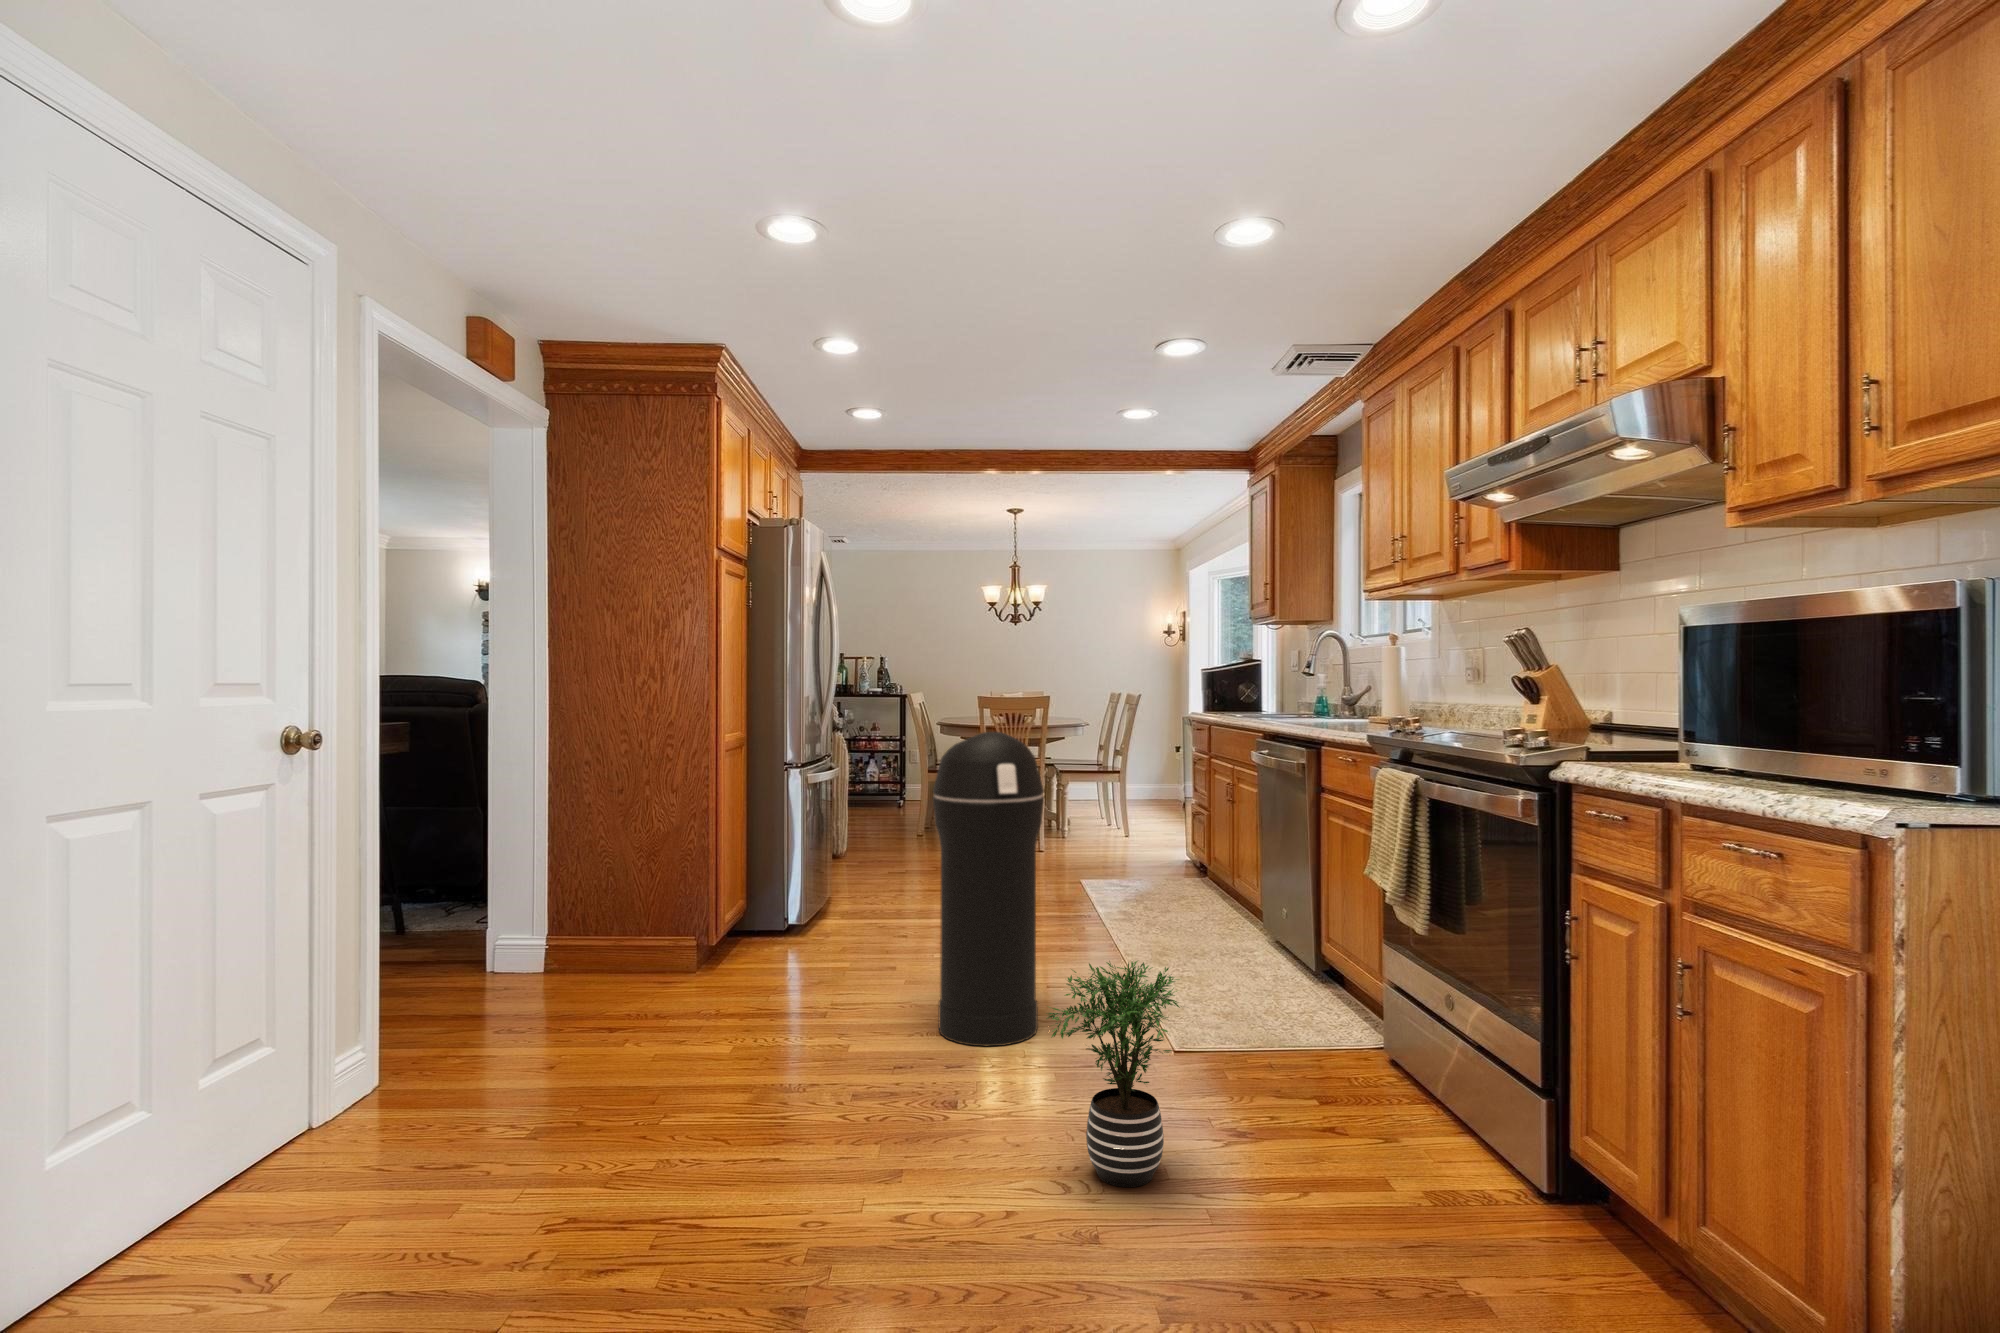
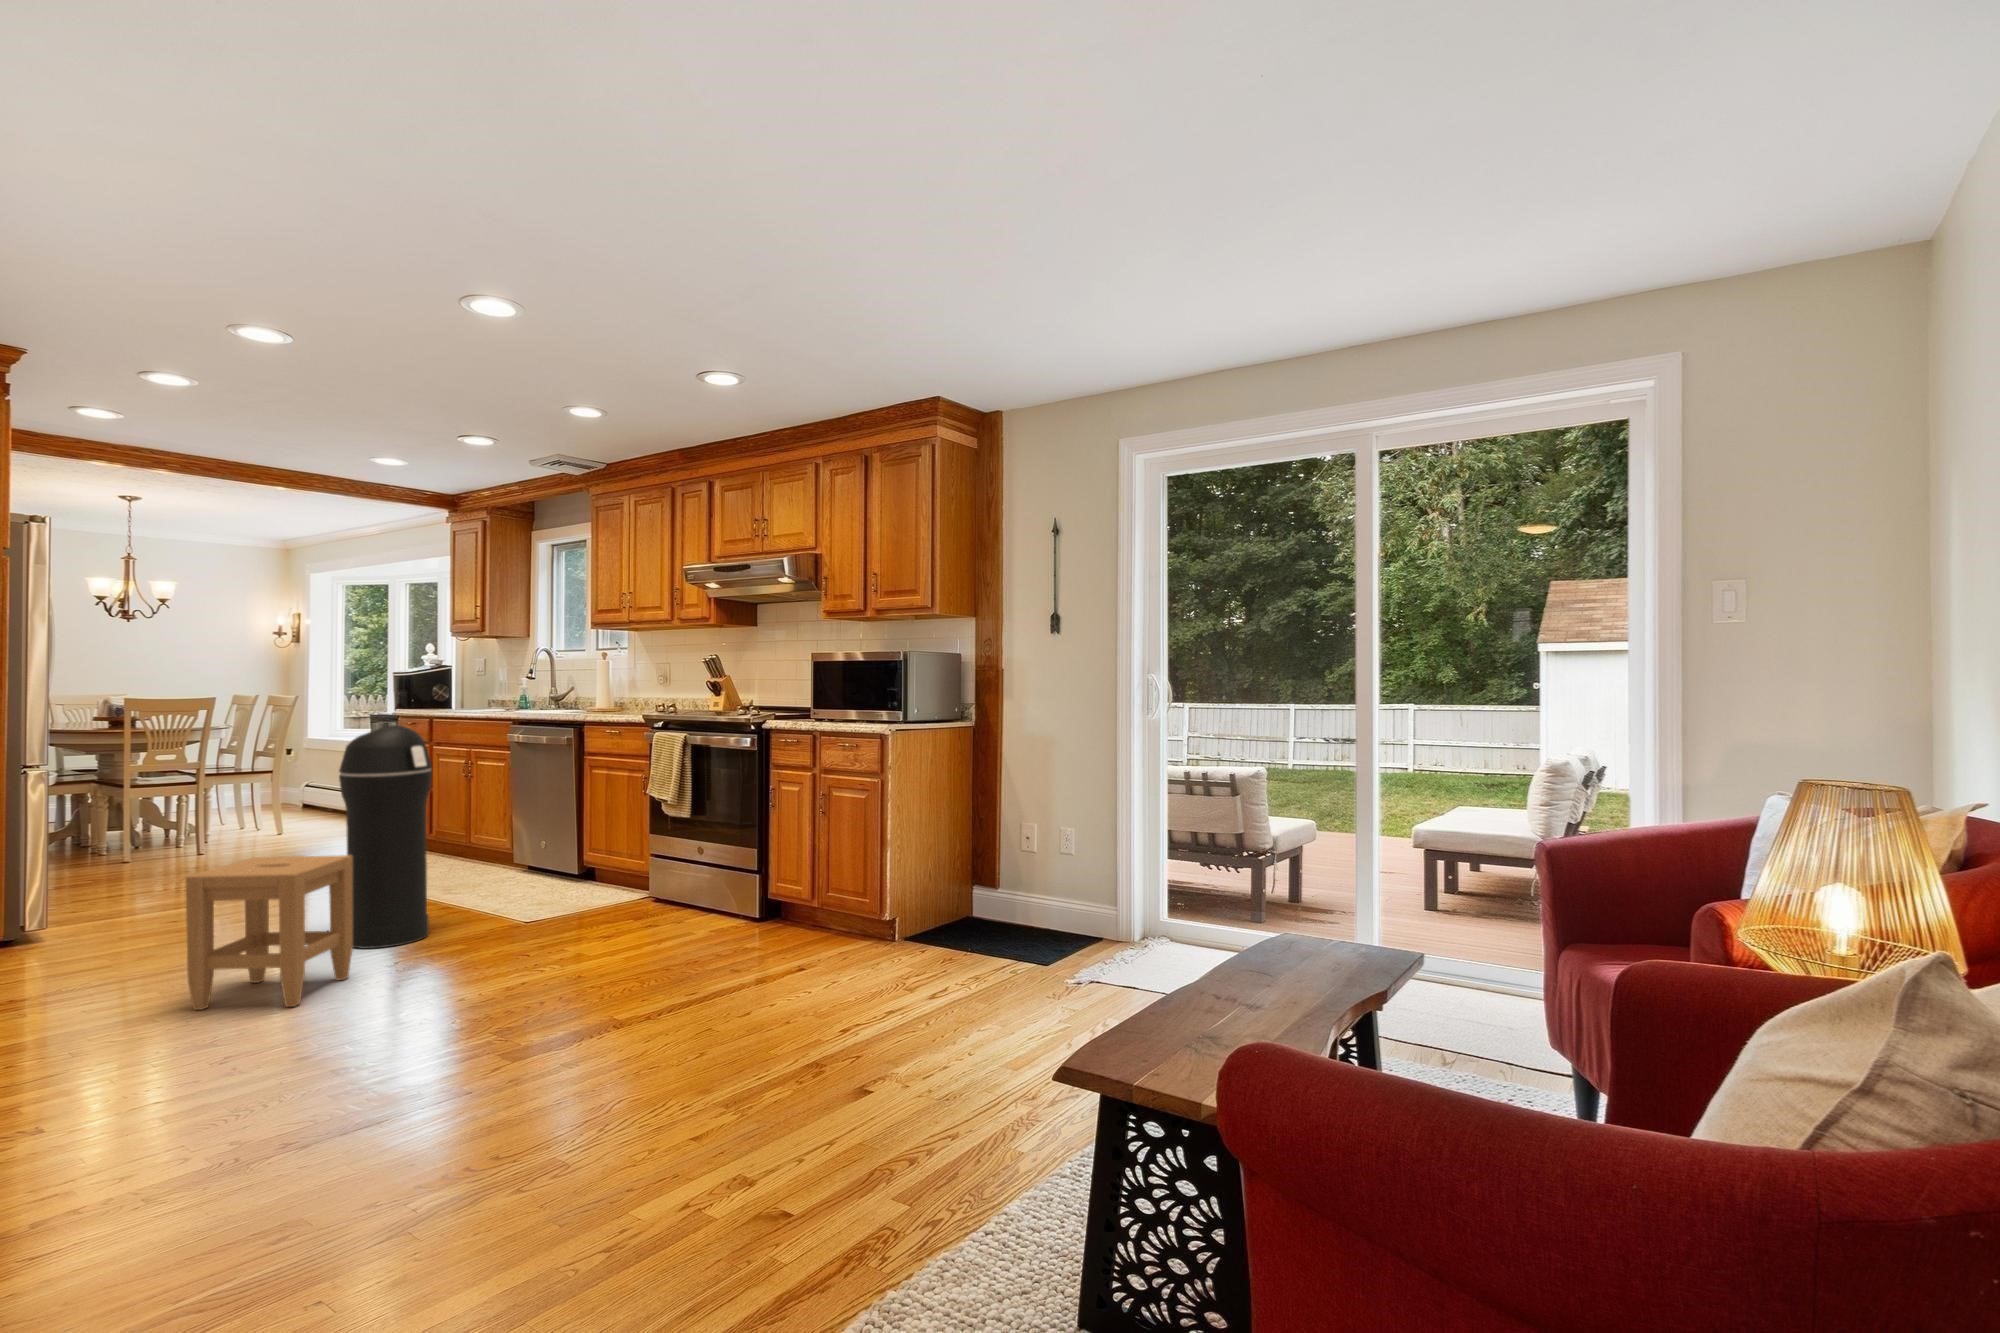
stool: none [680,894,867,1128] -> present [186,855,353,1010]
potted plant: present [1046,961,1180,1187] -> none [530,841,612,962]

